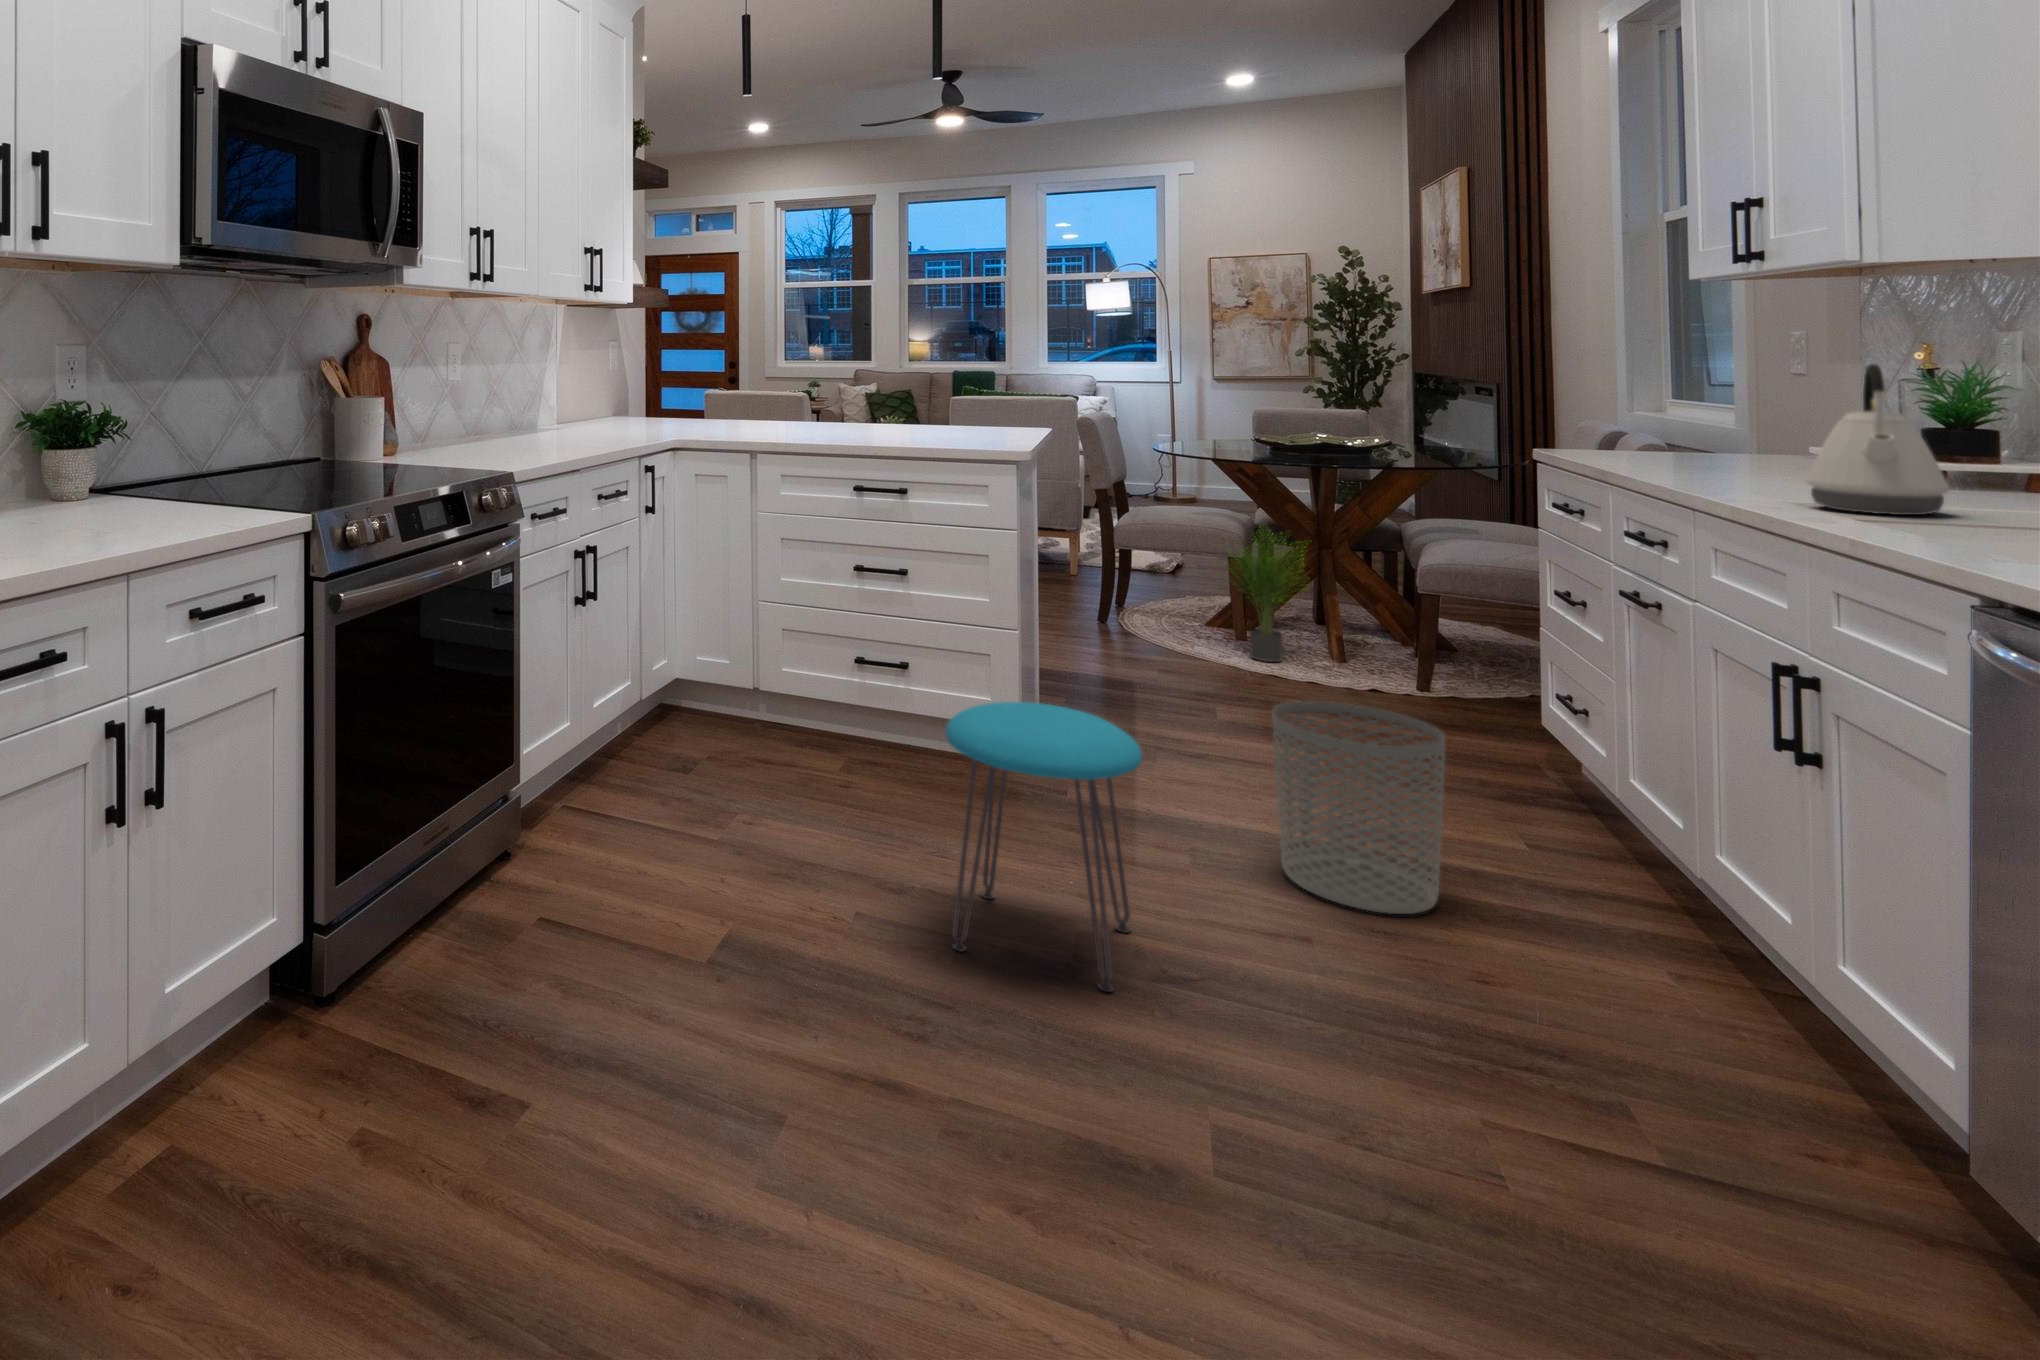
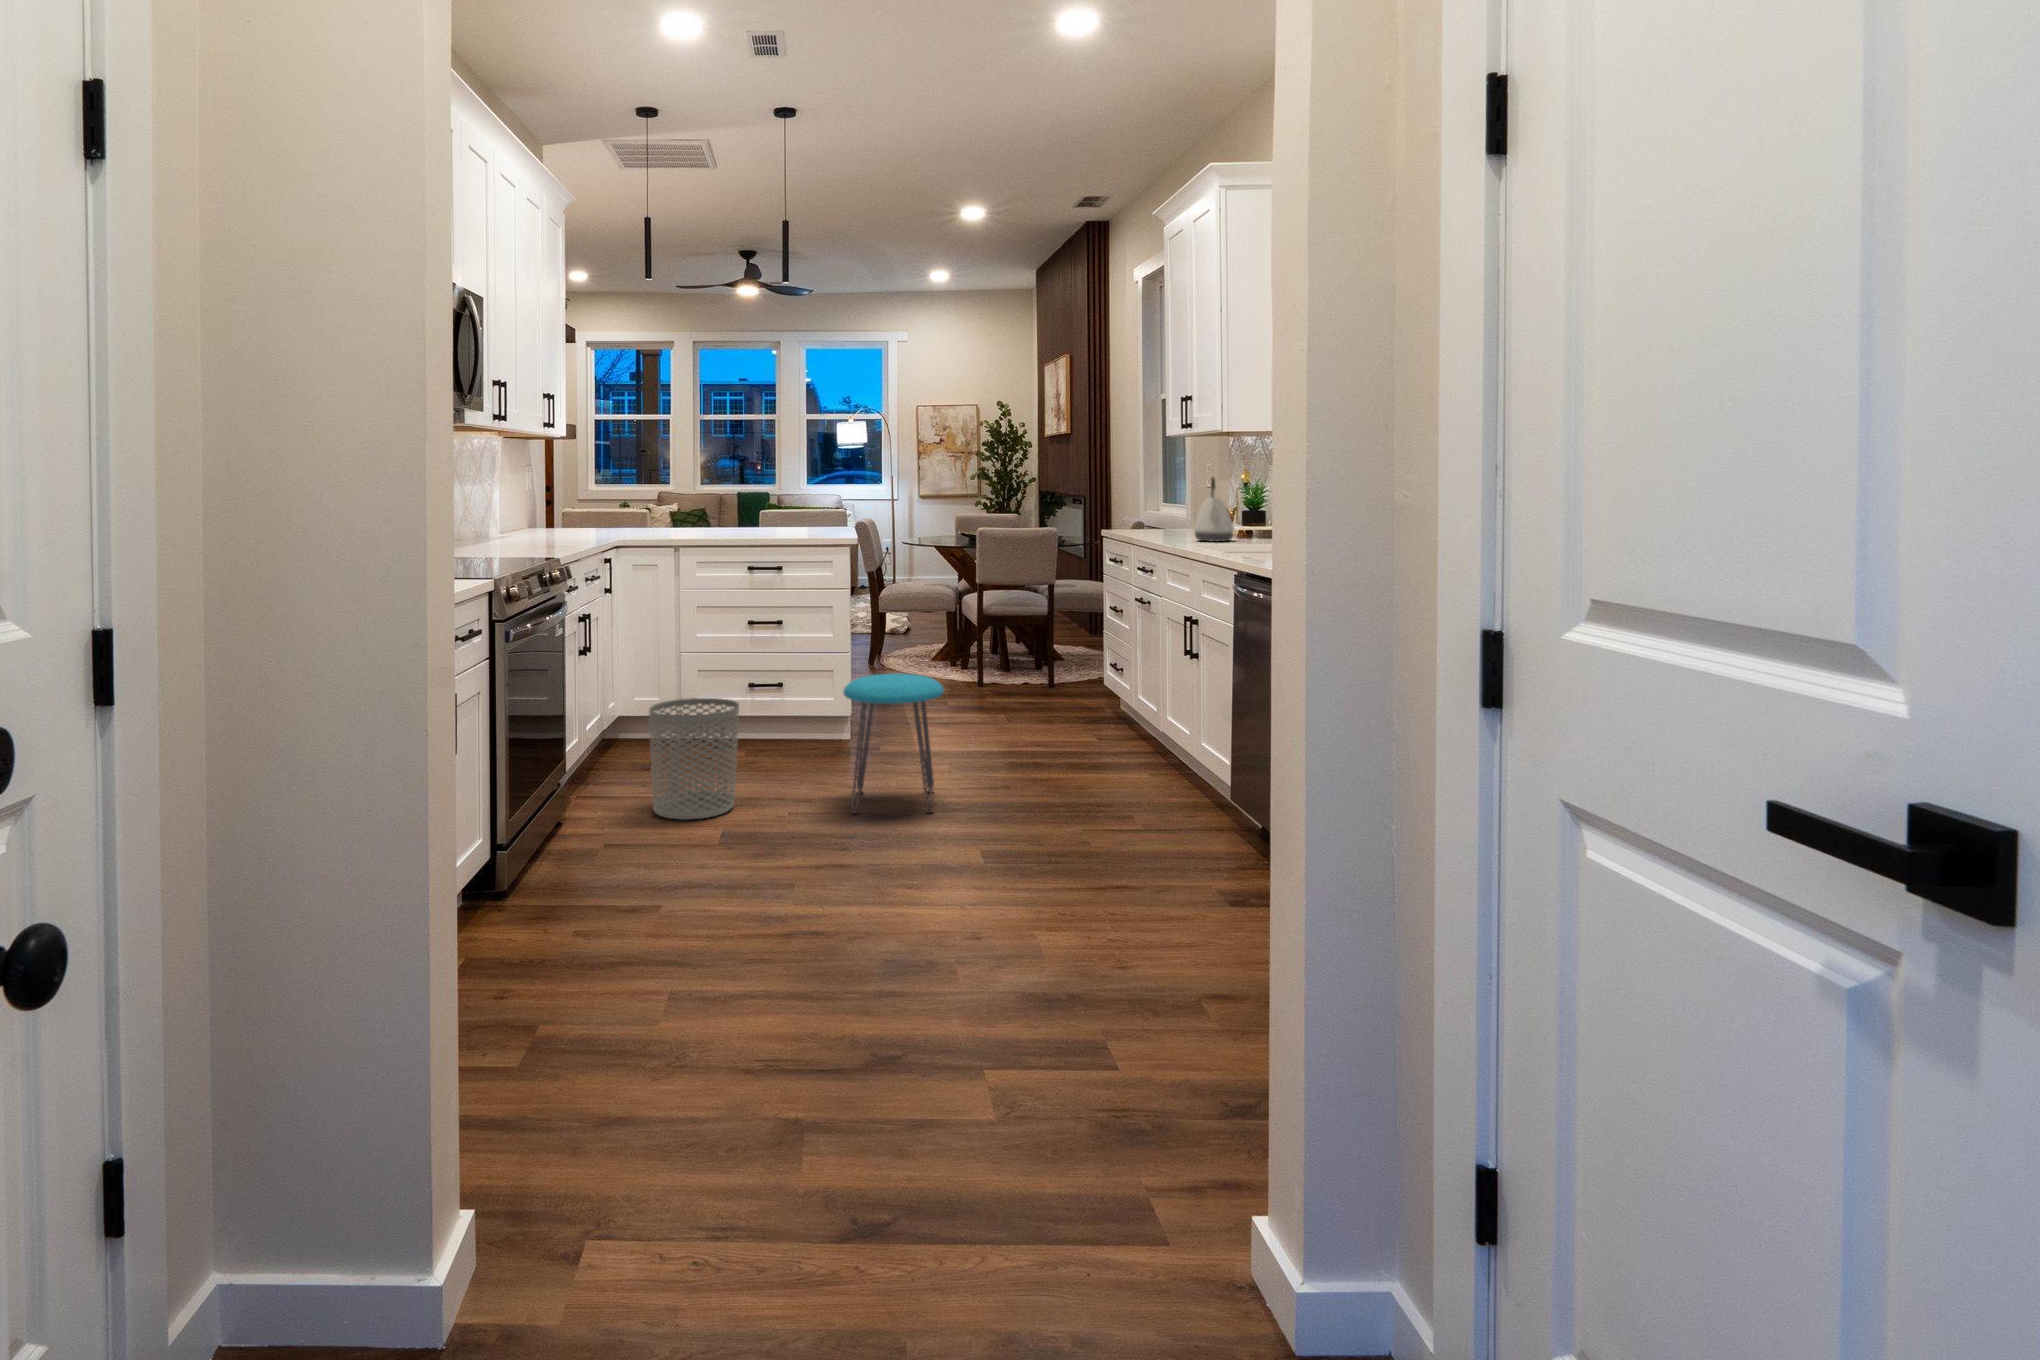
potted plant: present [1220,532,1303,662] -> none [939,585,996,674]
waste bin: present [1272,701,1446,914] -> present [649,698,739,820]

